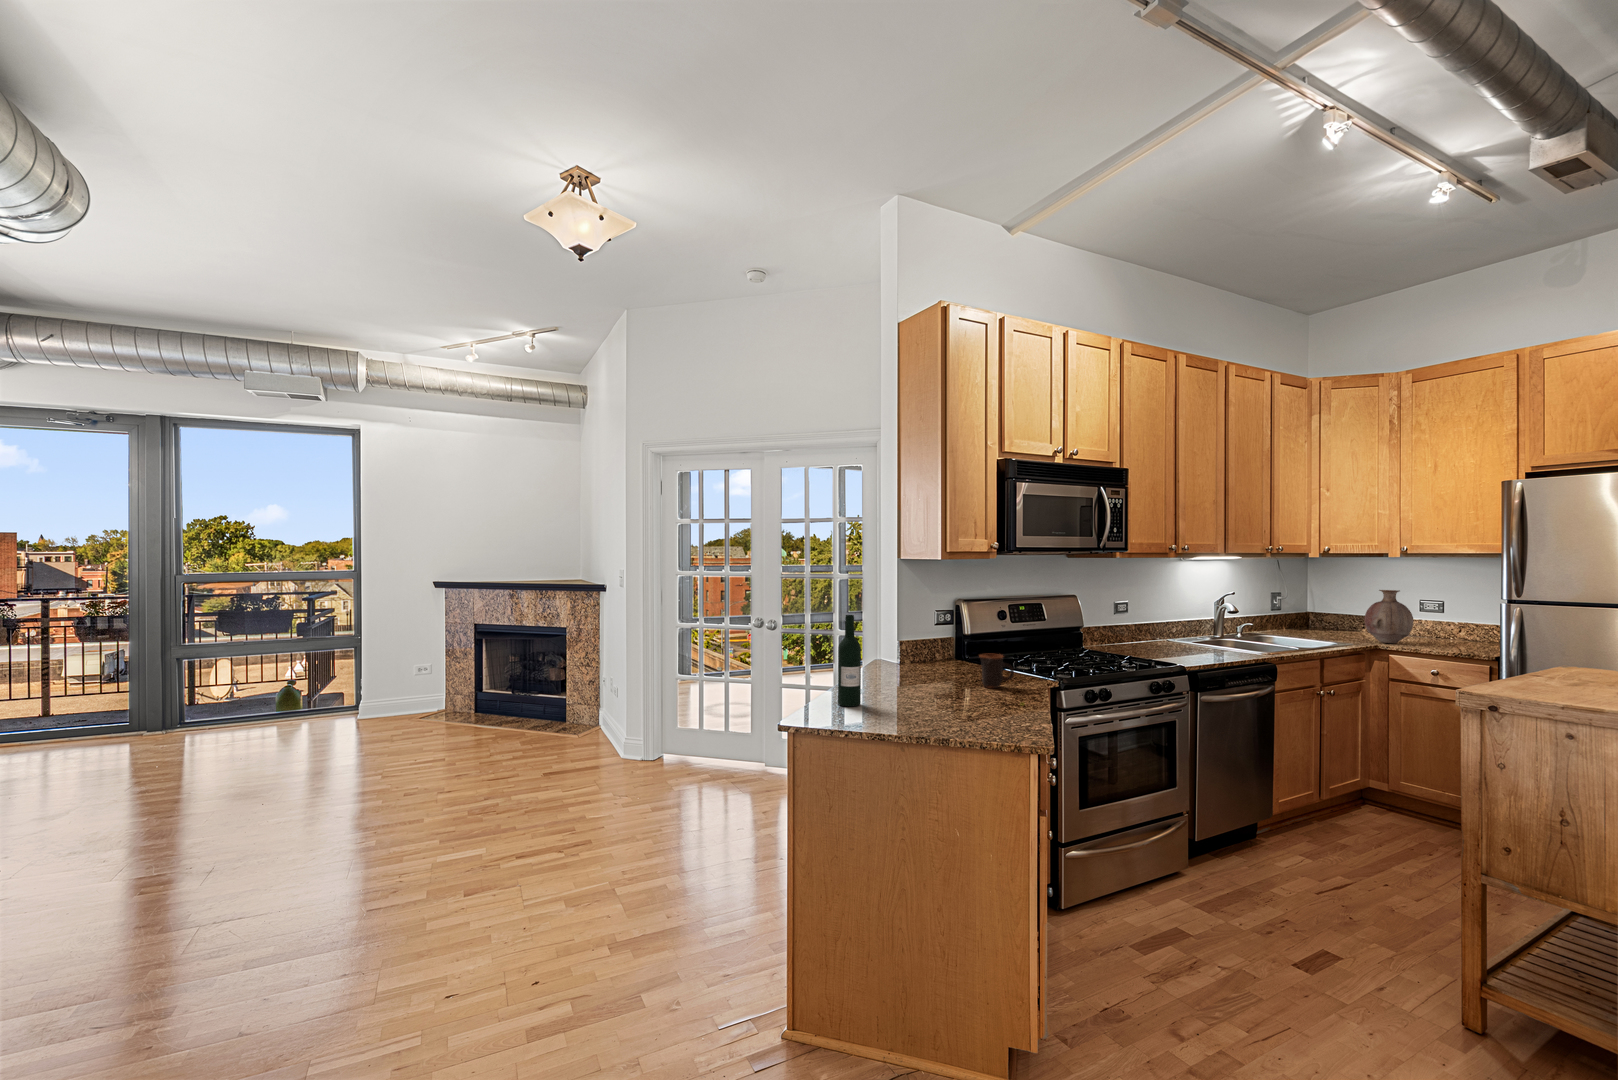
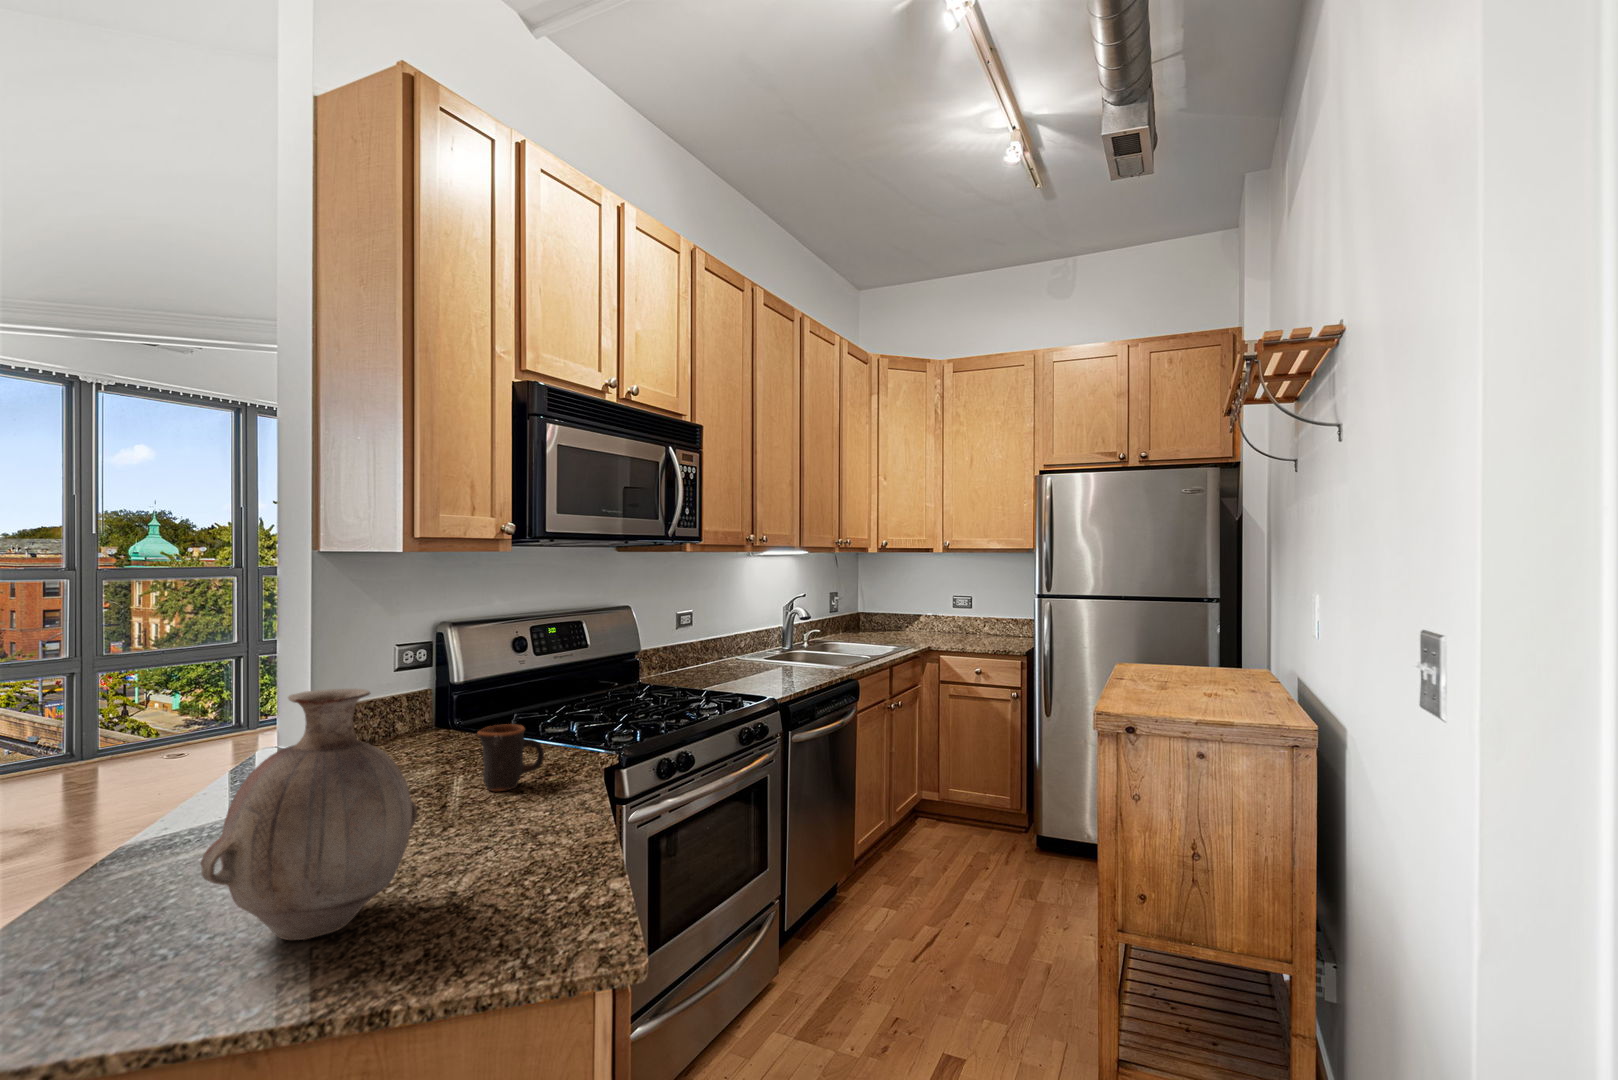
vase: present [1364,590,1414,643] -> present [200,689,417,940]
wine bottle: present [838,615,861,707] -> none [89,689,167,931]

